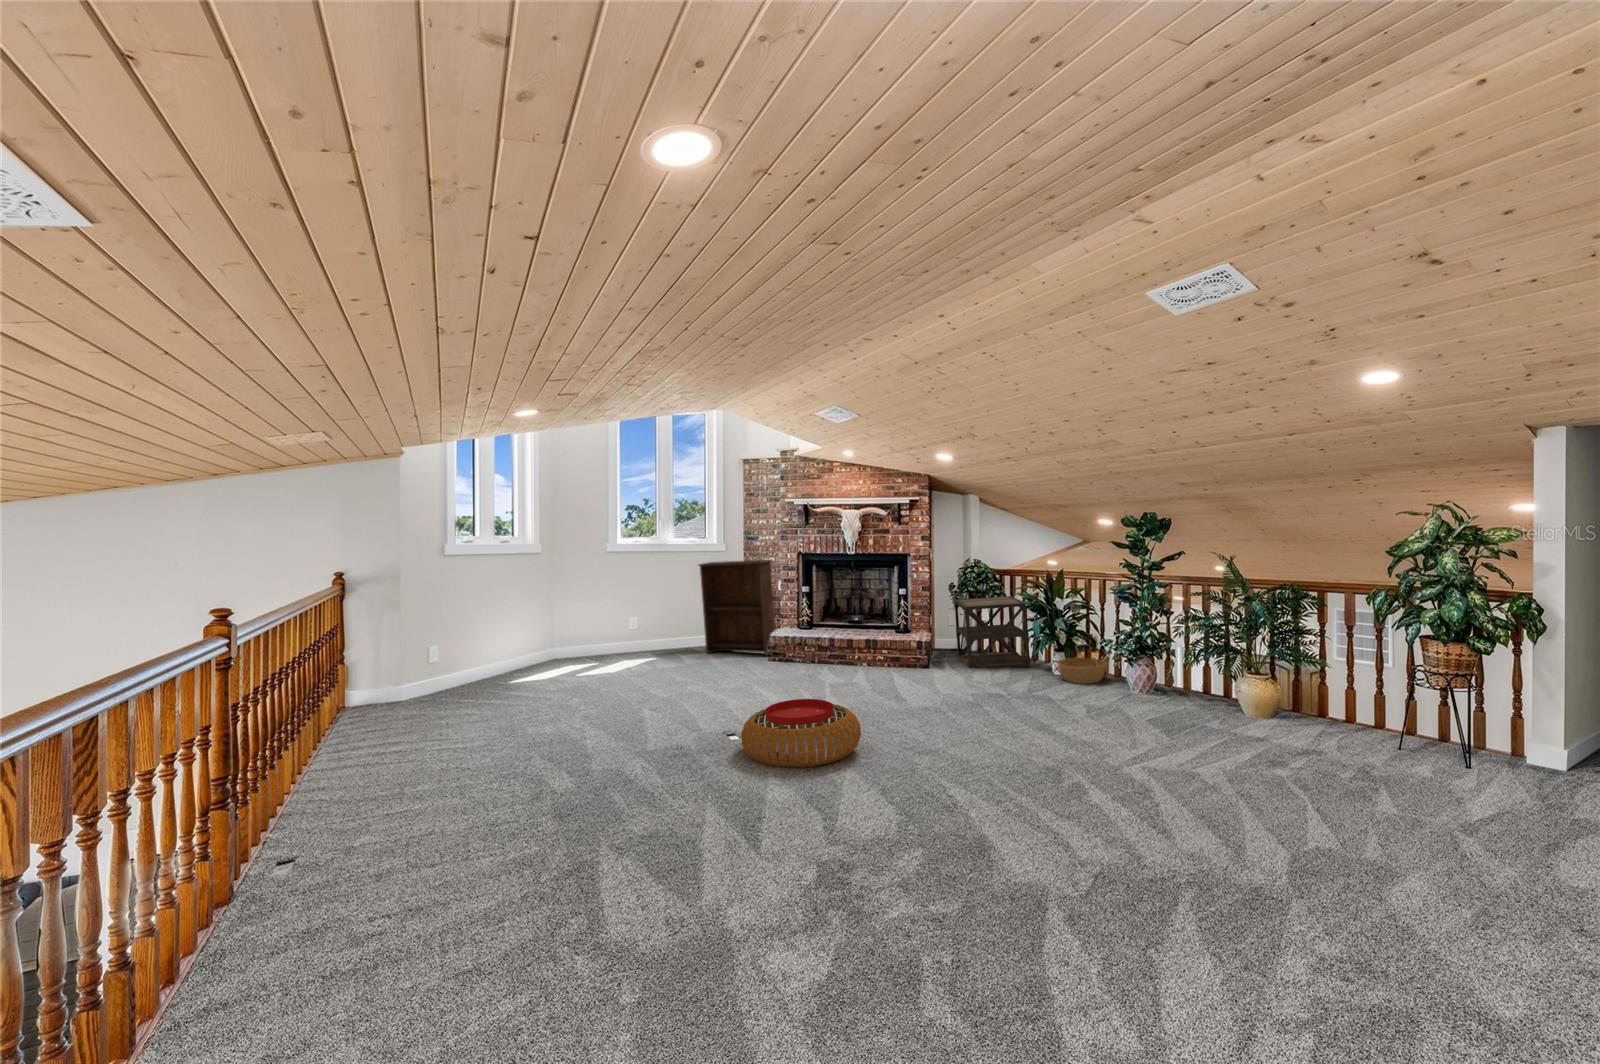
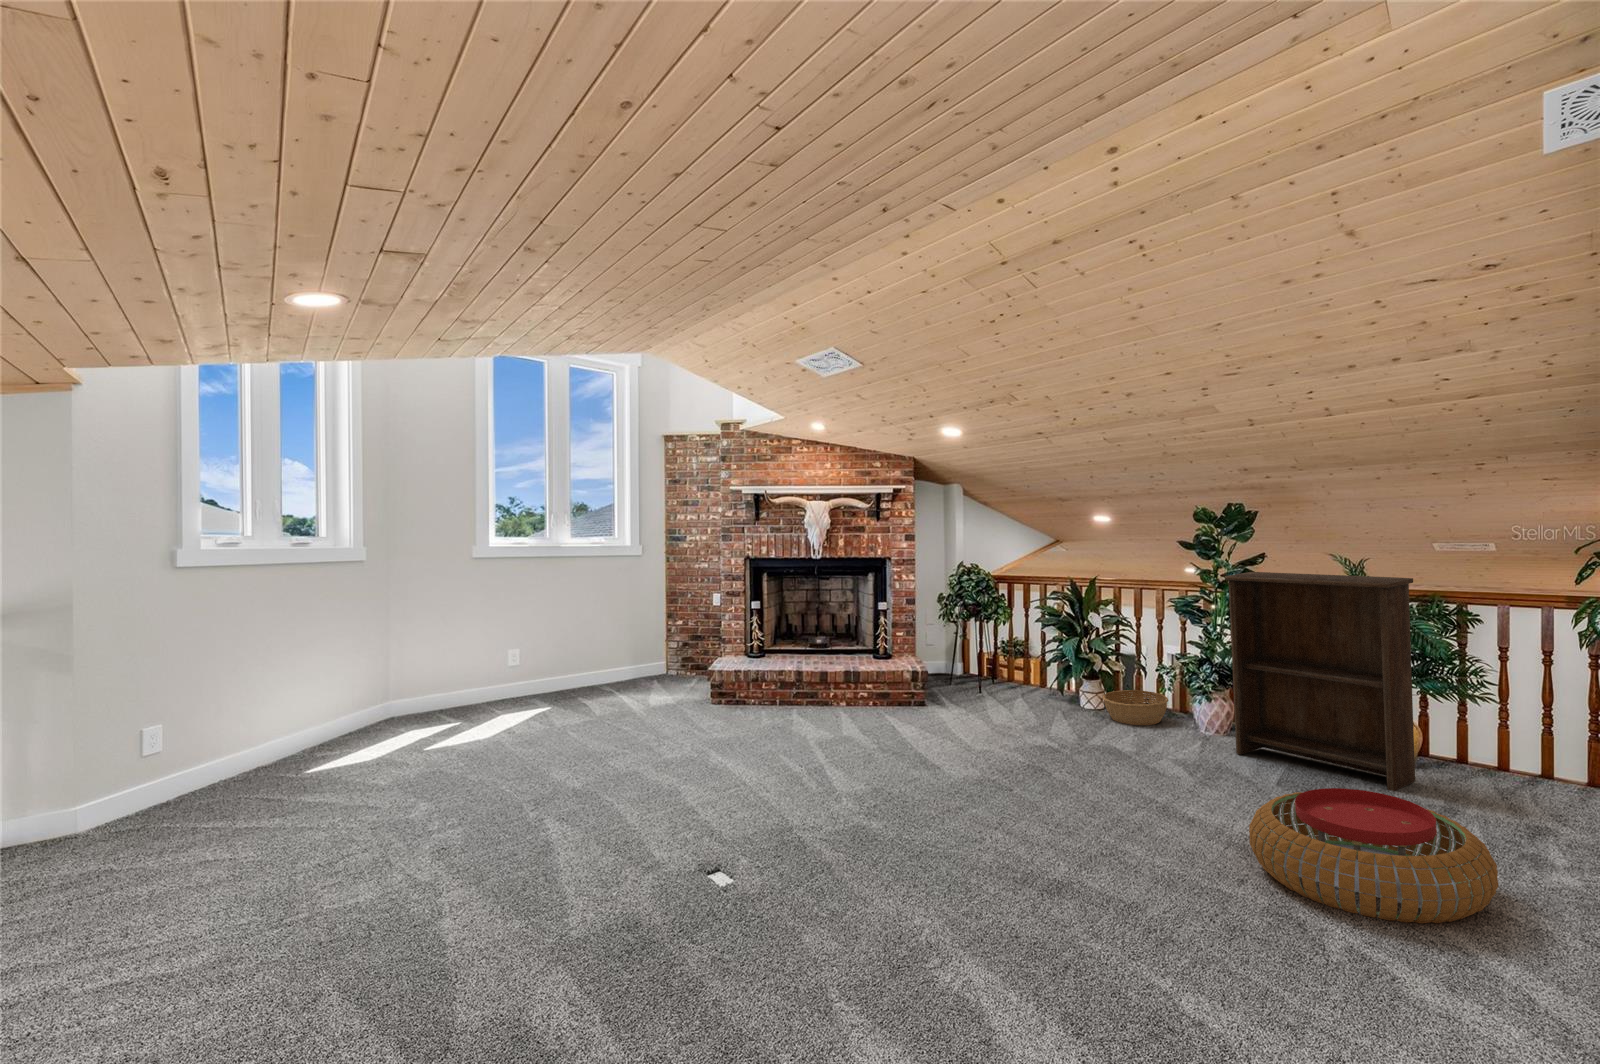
bookshelf: present [699,560,775,656] -> present [1225,572,1415,791]
side table: present [954,596,1031,668] -> none [950,611,1055,709]
pouf: present [741,699,861,767] -> present [1249,788,1498,923]

